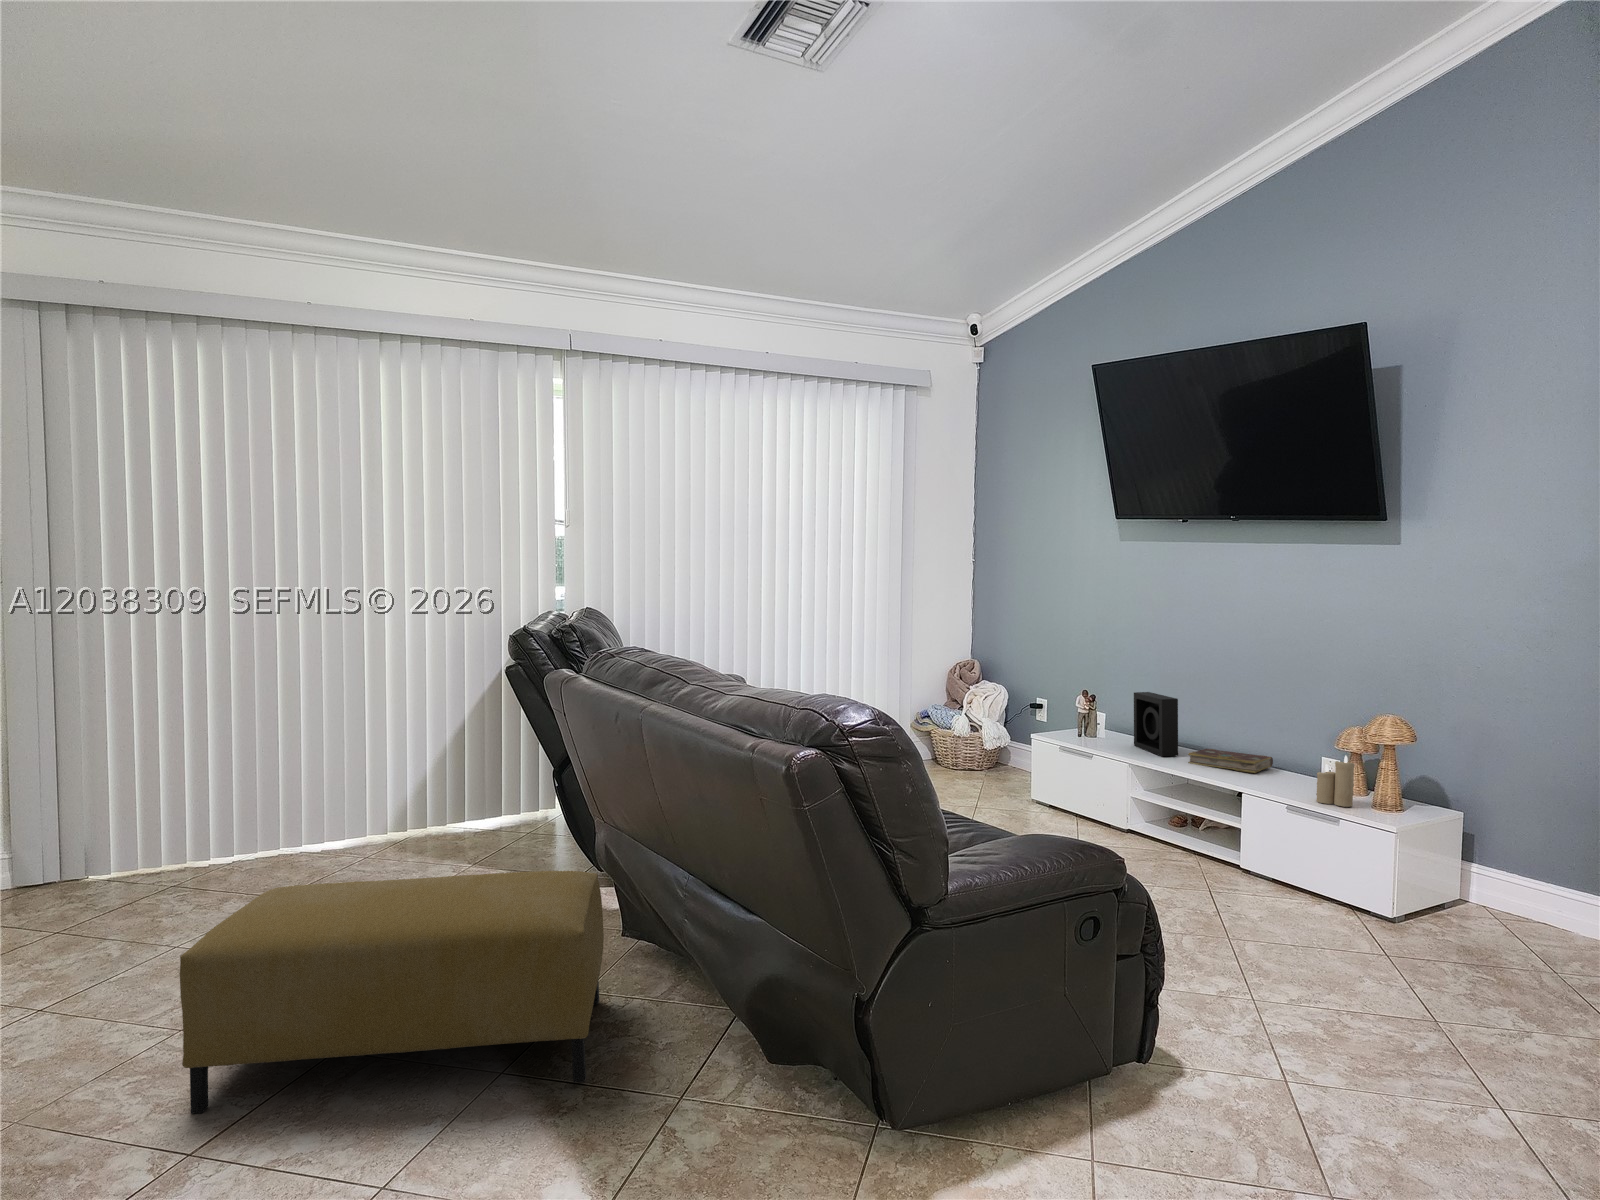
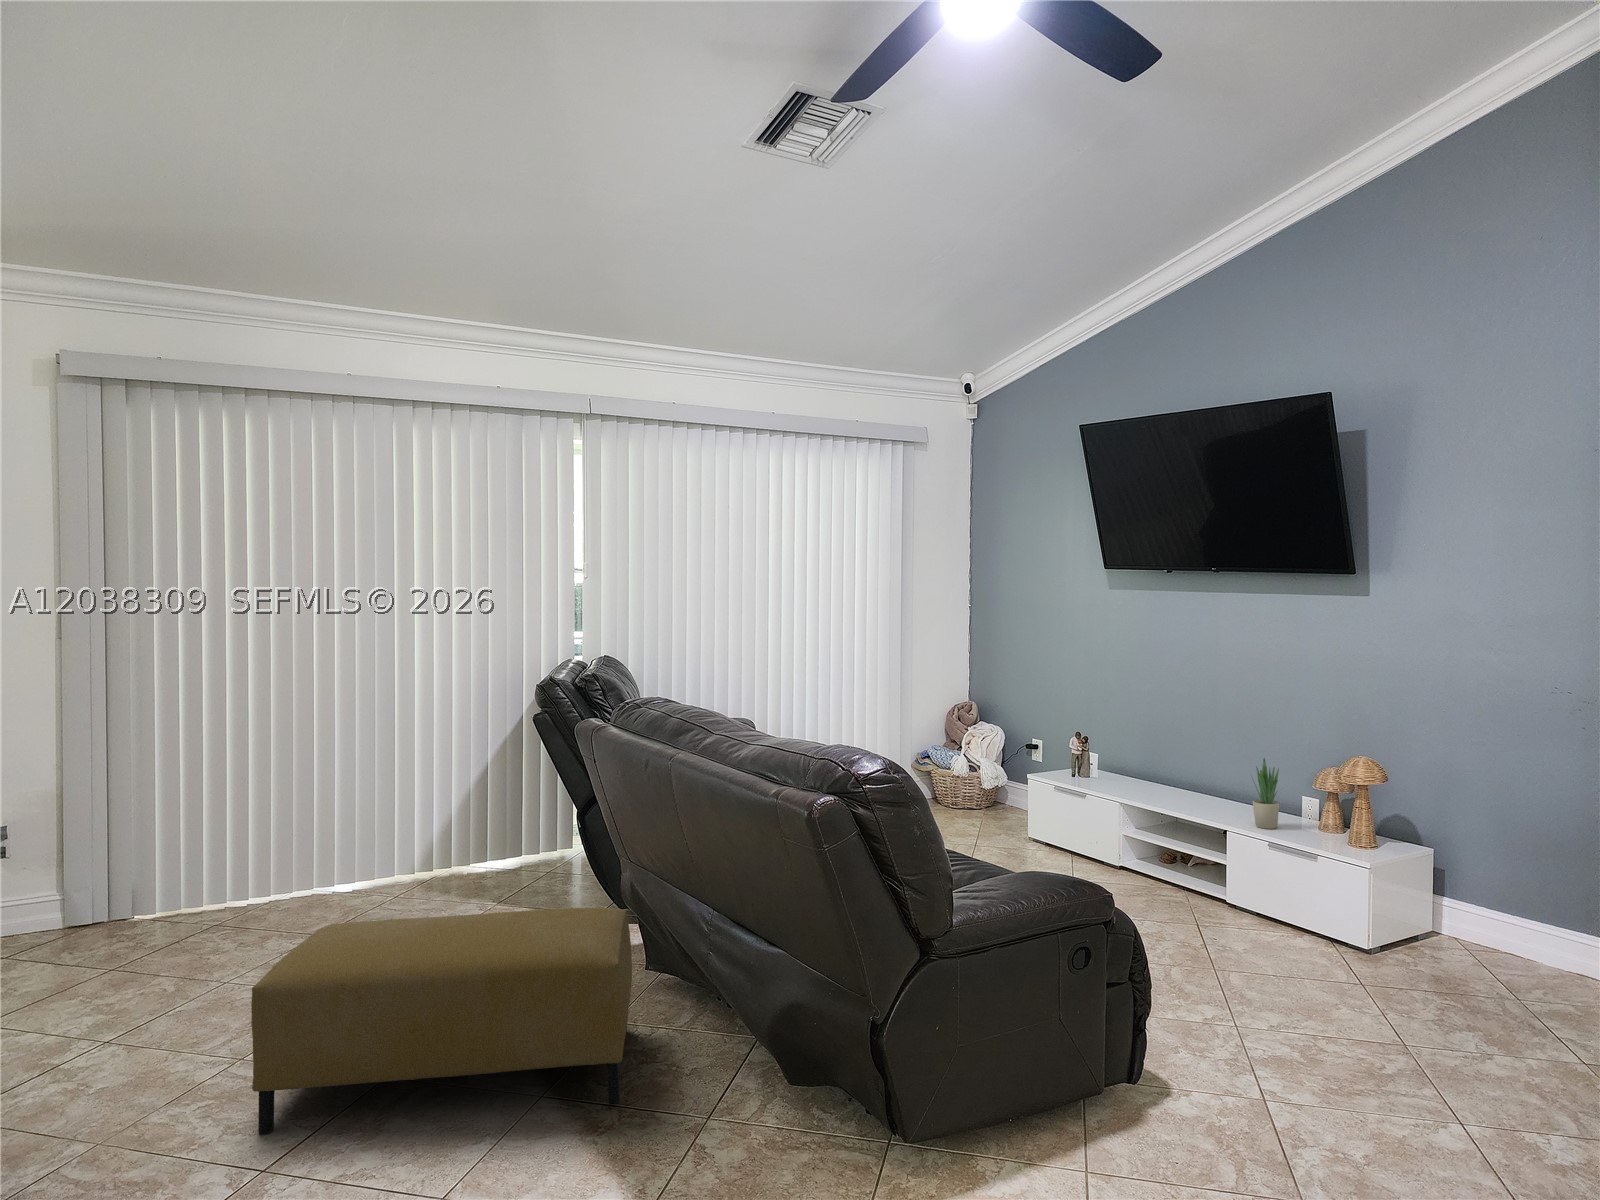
speaker: present [1134,692,1178,756] -> none [1124,734,1167,796]
potted plant: none [1268,716,1299,791] -> present [1252,759,1279,829]
book: present [1188,749,1273,773] -> none [1176,788,1256,812]
candle: present [1316,756,1355,807] -> none [1296,795,1331,844]

